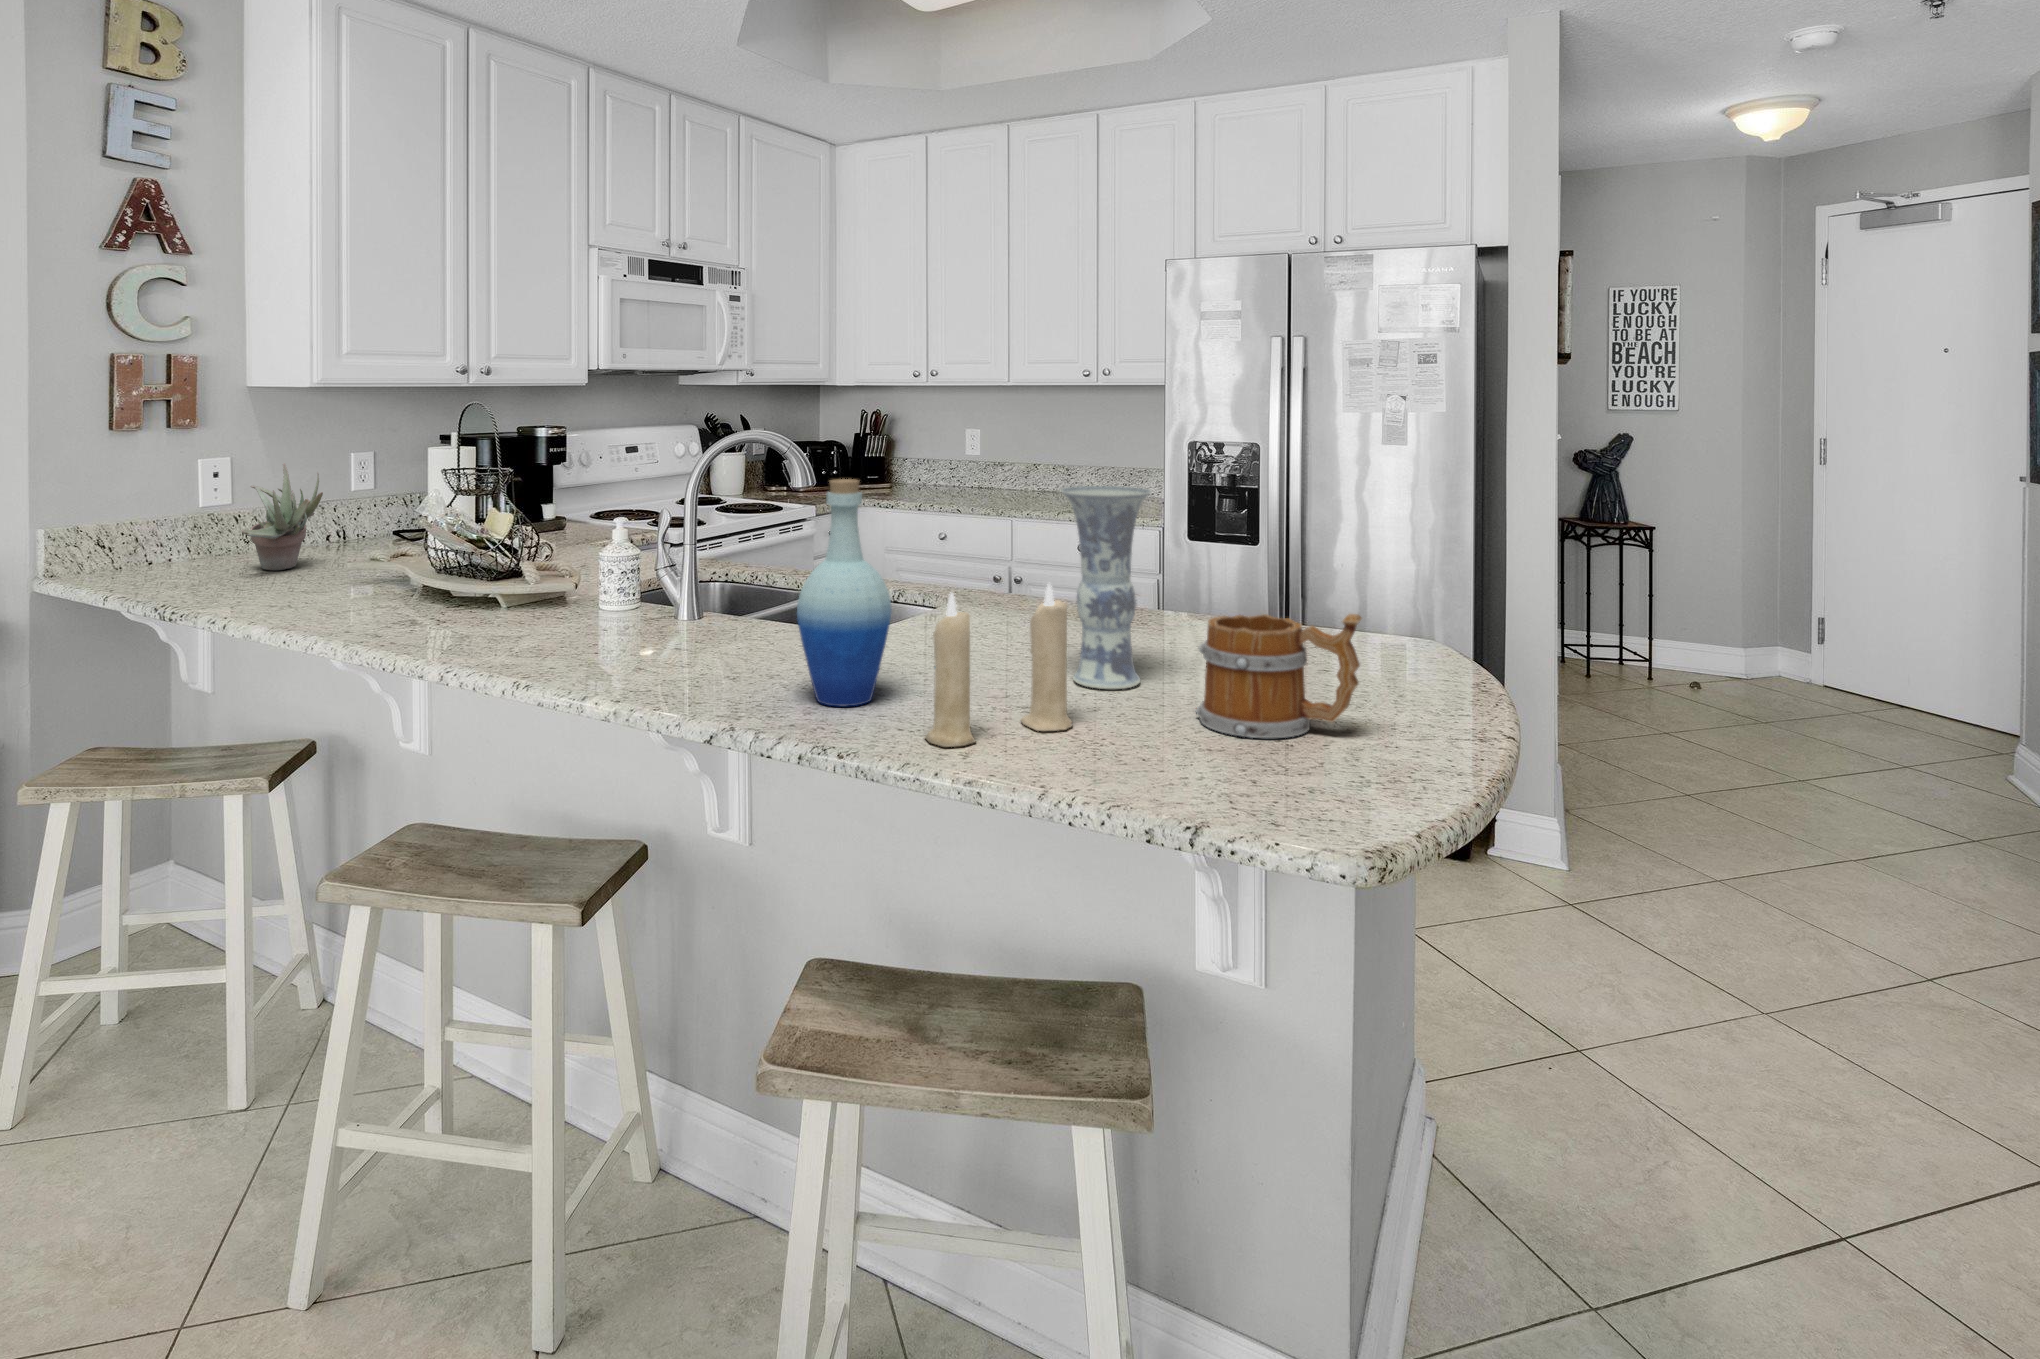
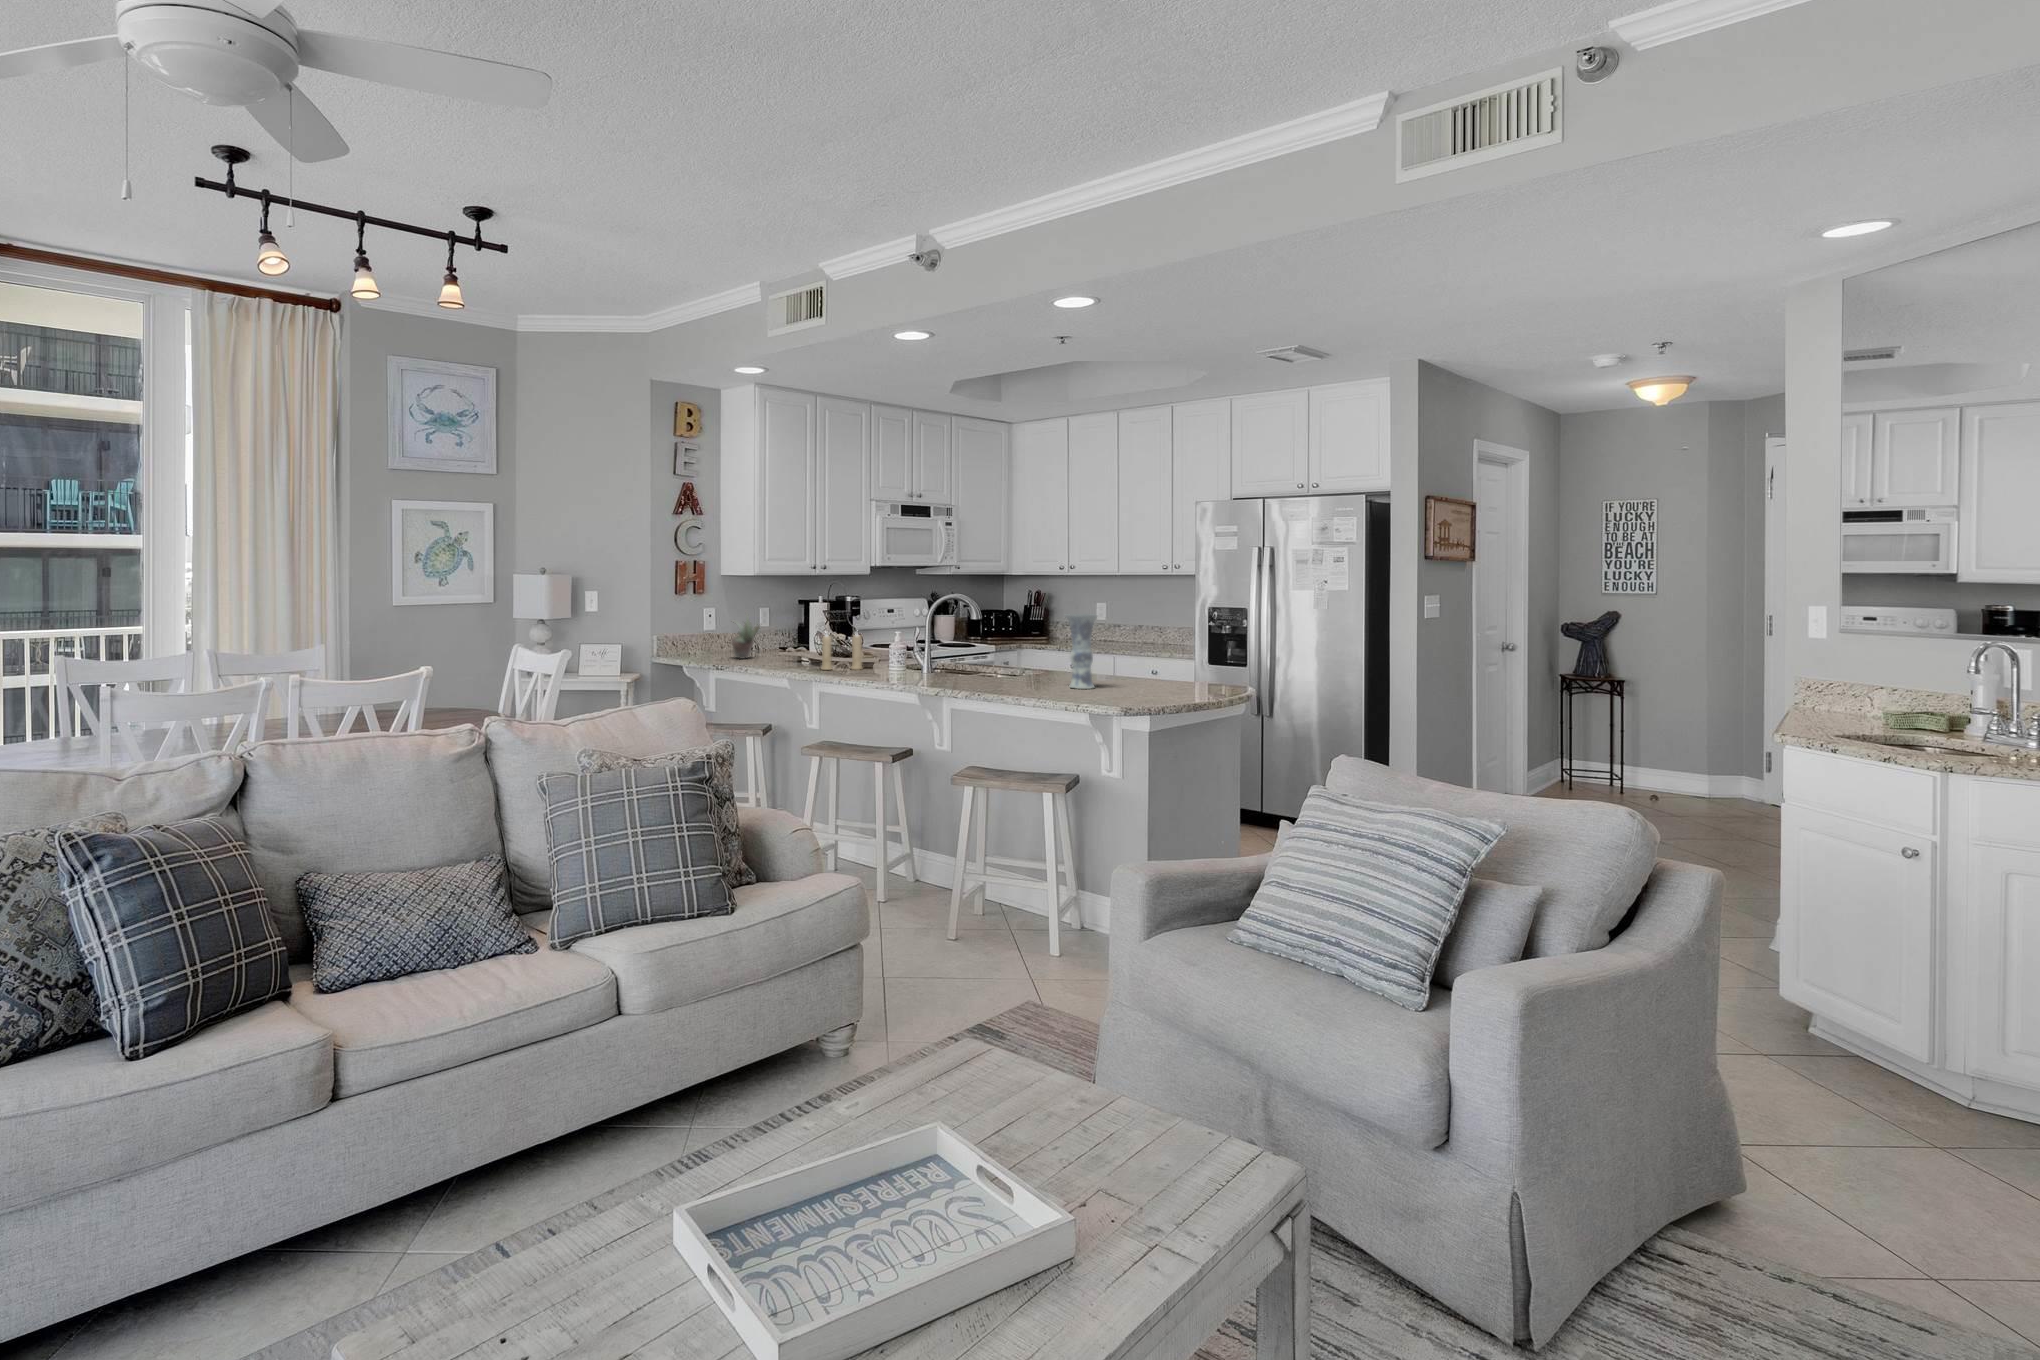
bottle: present [797,479,892,706] -> none [964,609,998,688]
candle: present [925,584,1072,747] -> present [821,633,862,670]
mug: present [1195,614,1362,738] -> none [1102,655,1156,696]

